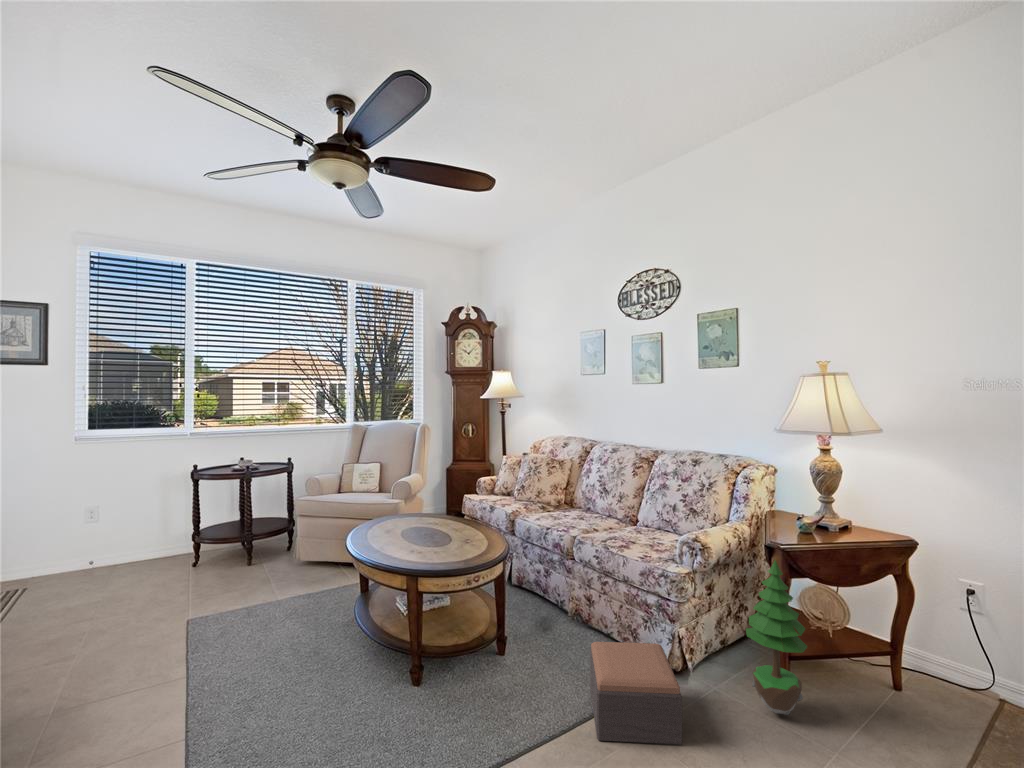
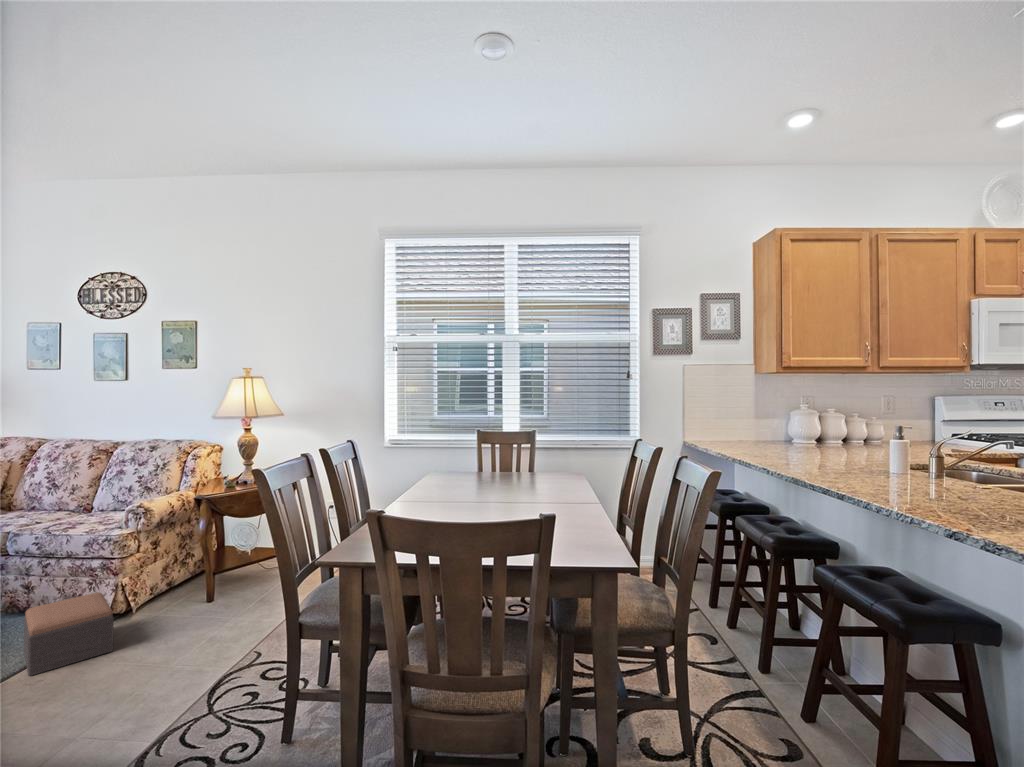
potted tree: present [746,560,807,715] -> none [176,506,220,611]

